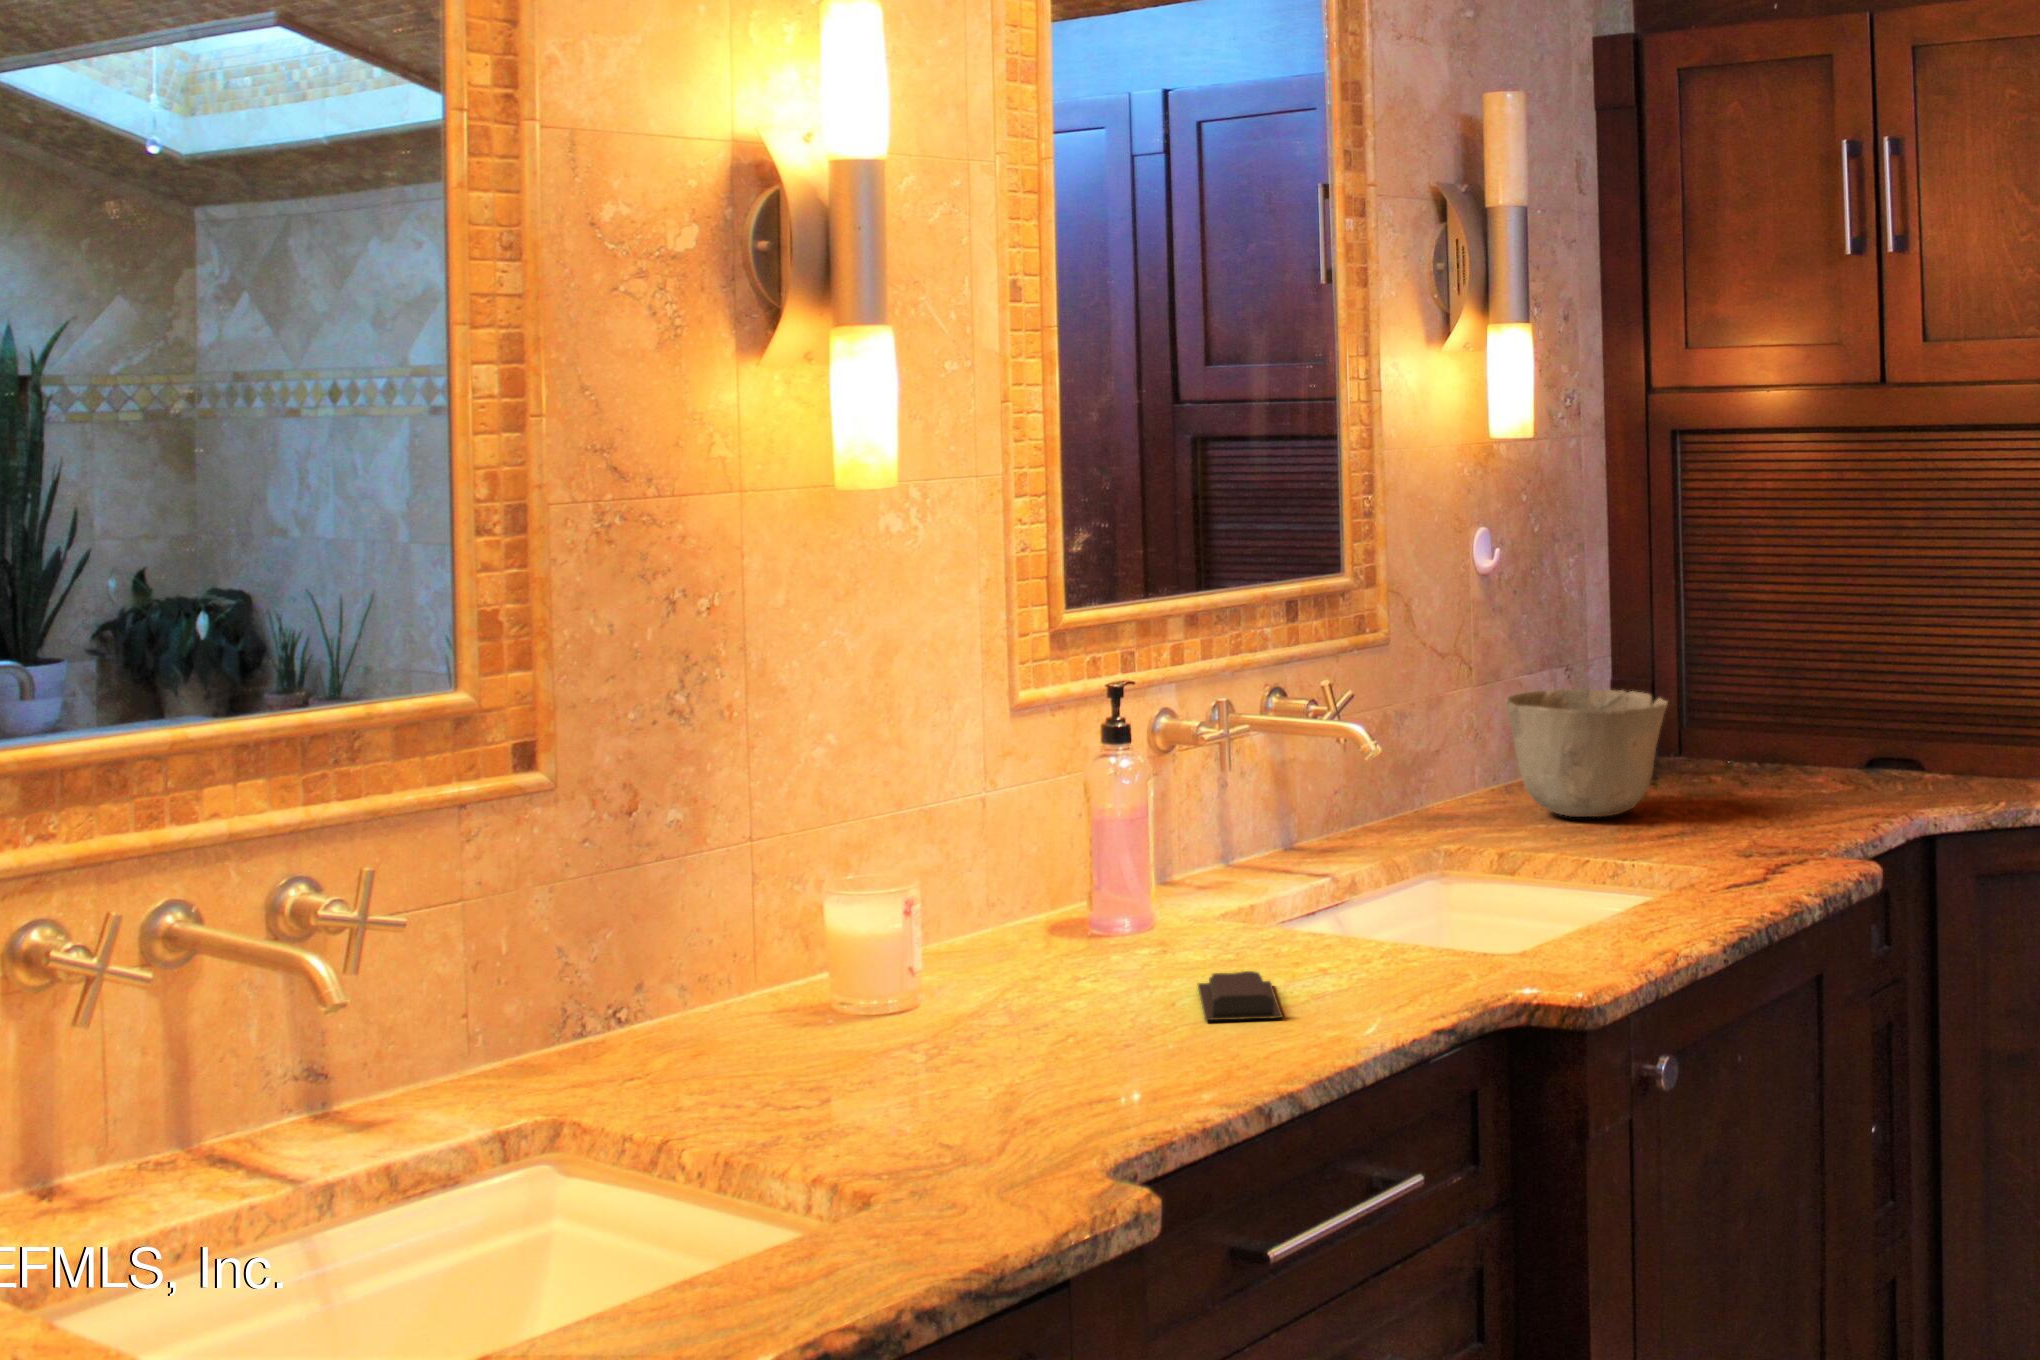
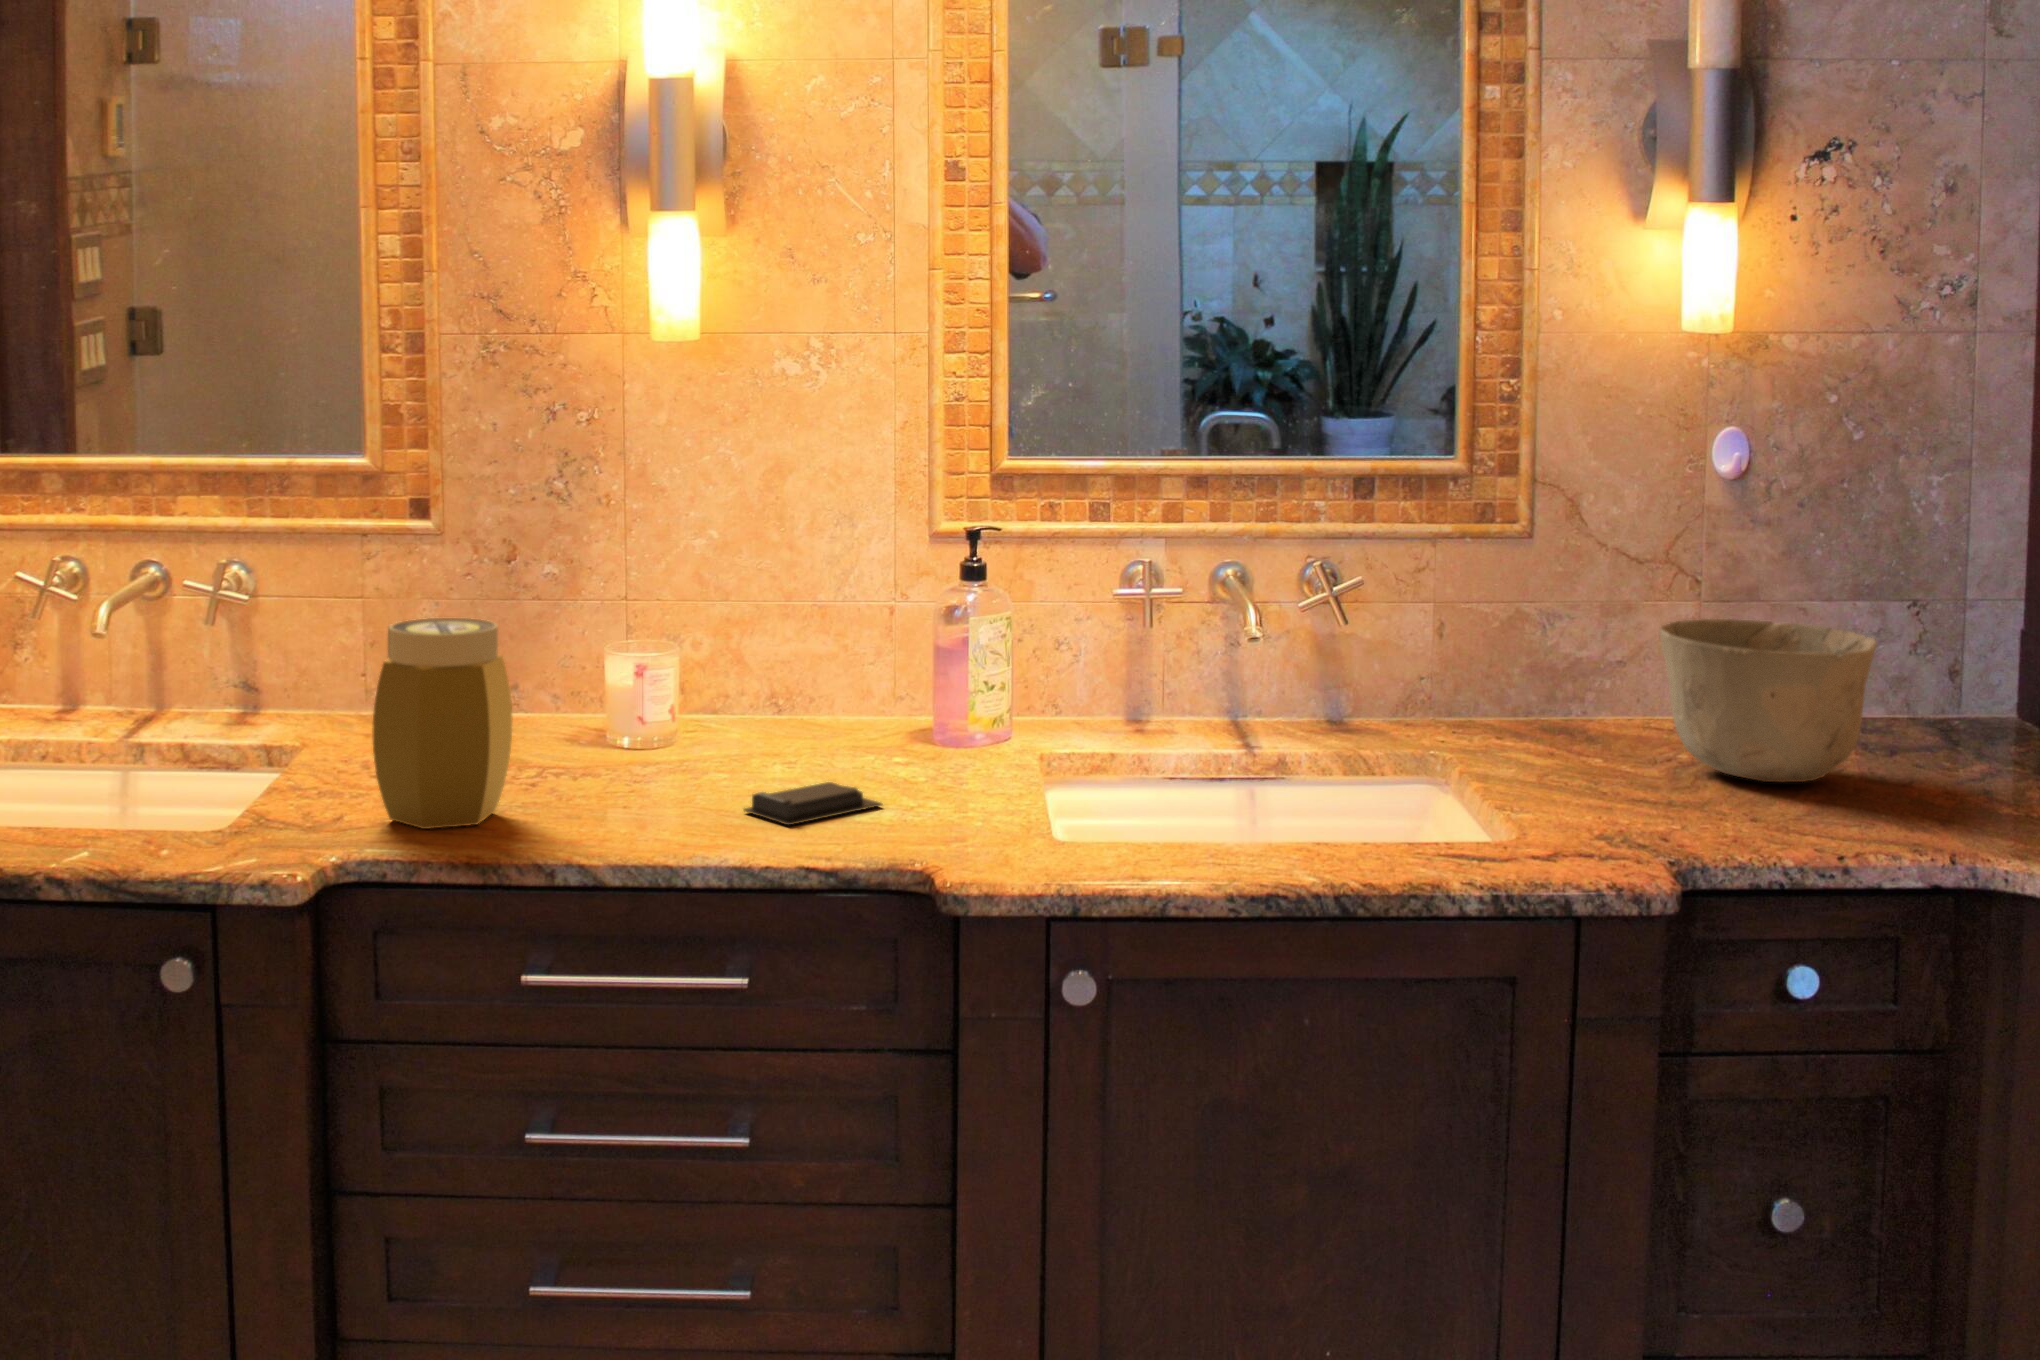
jar: none [915,858,1090,1132] -> present [373,618,512,829]

